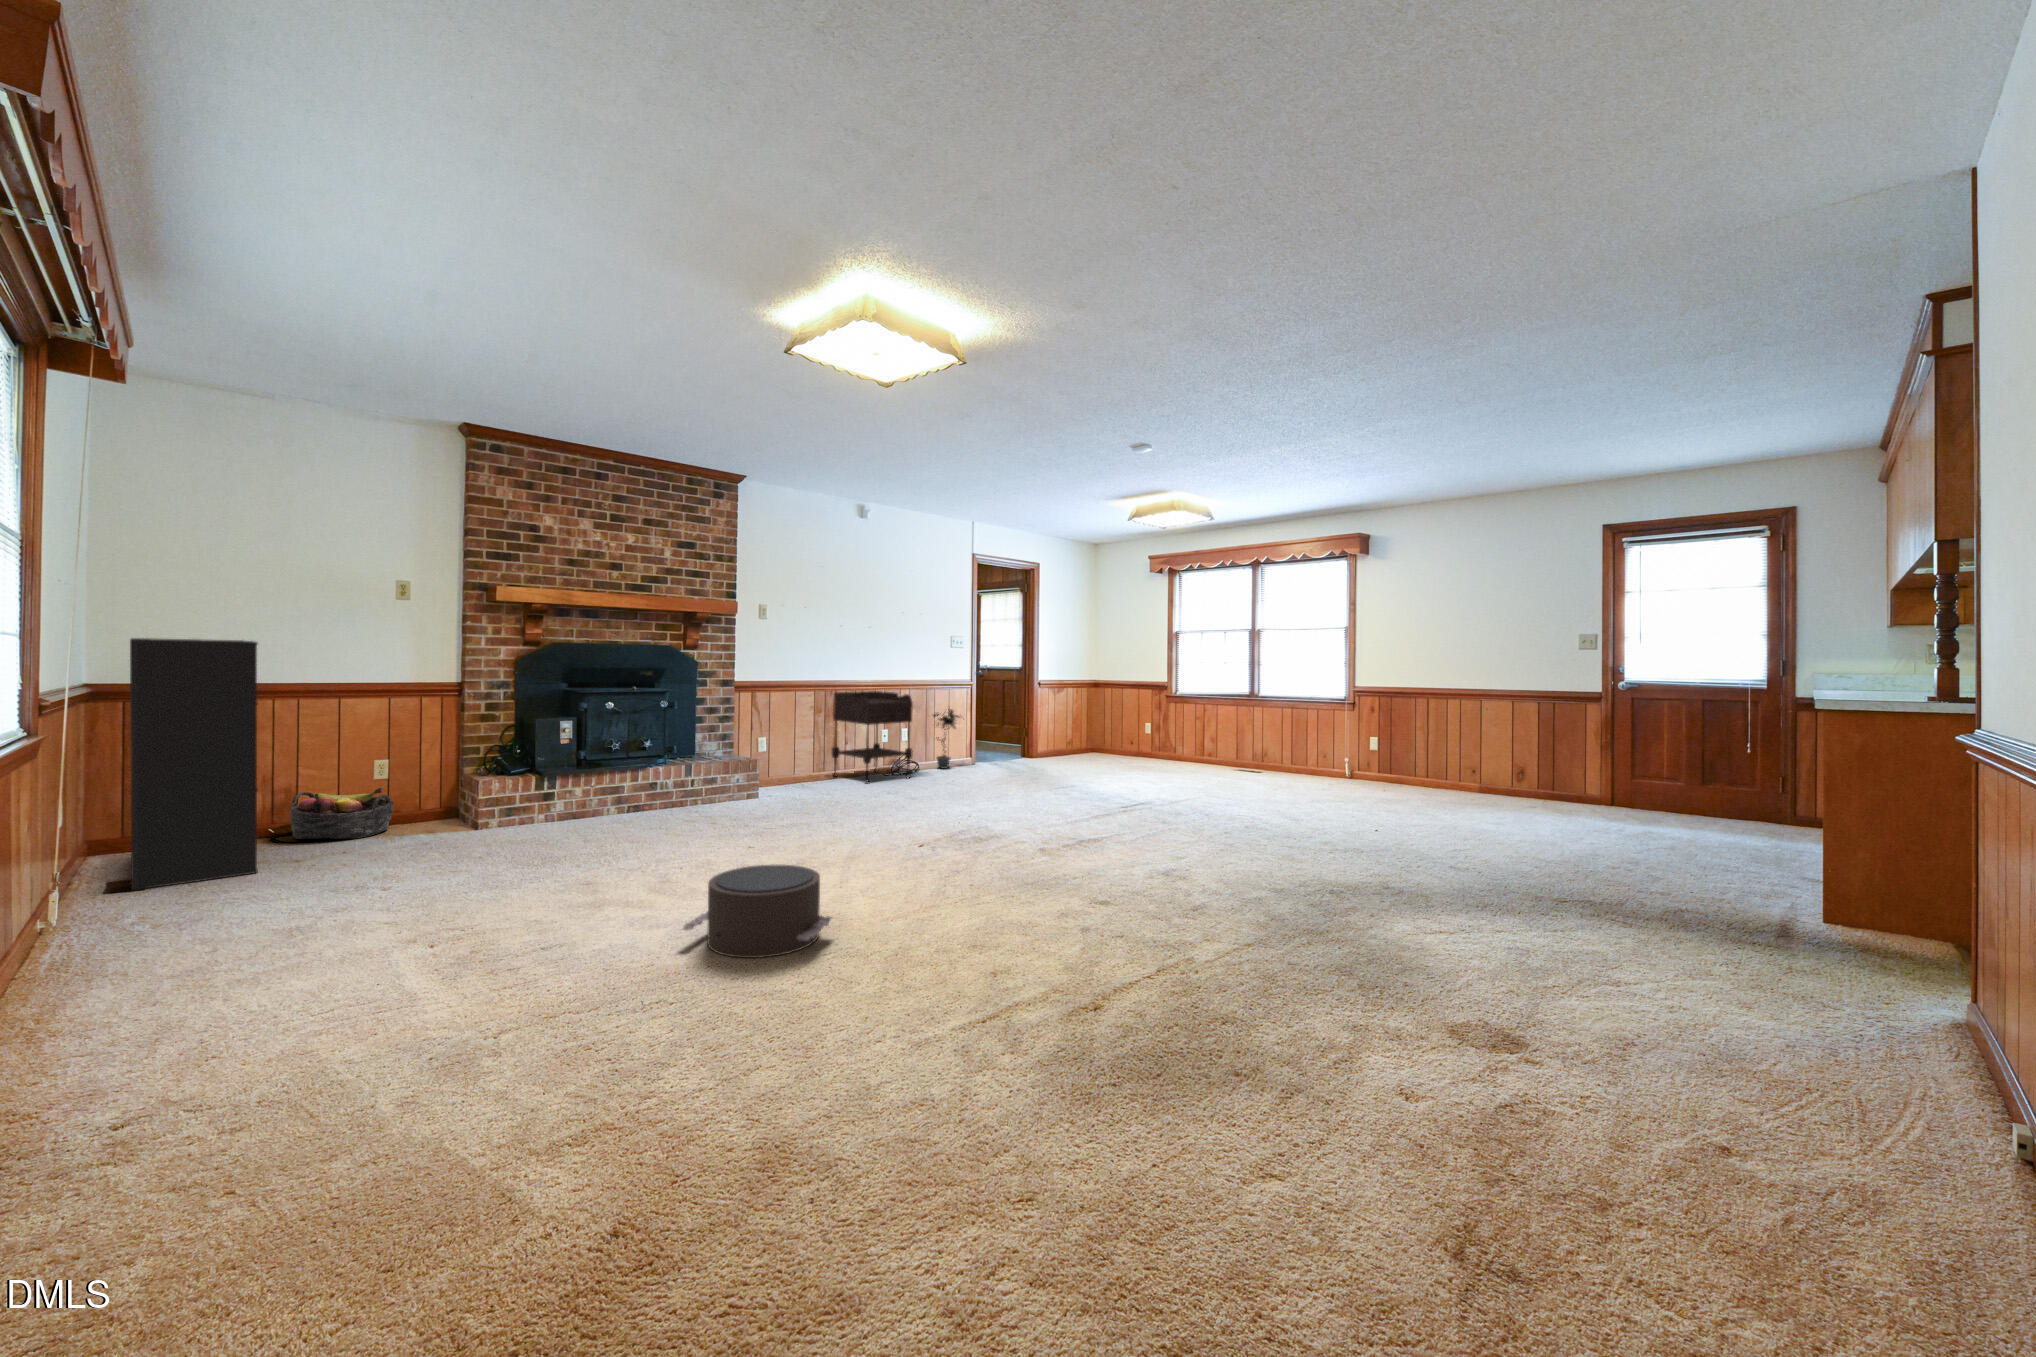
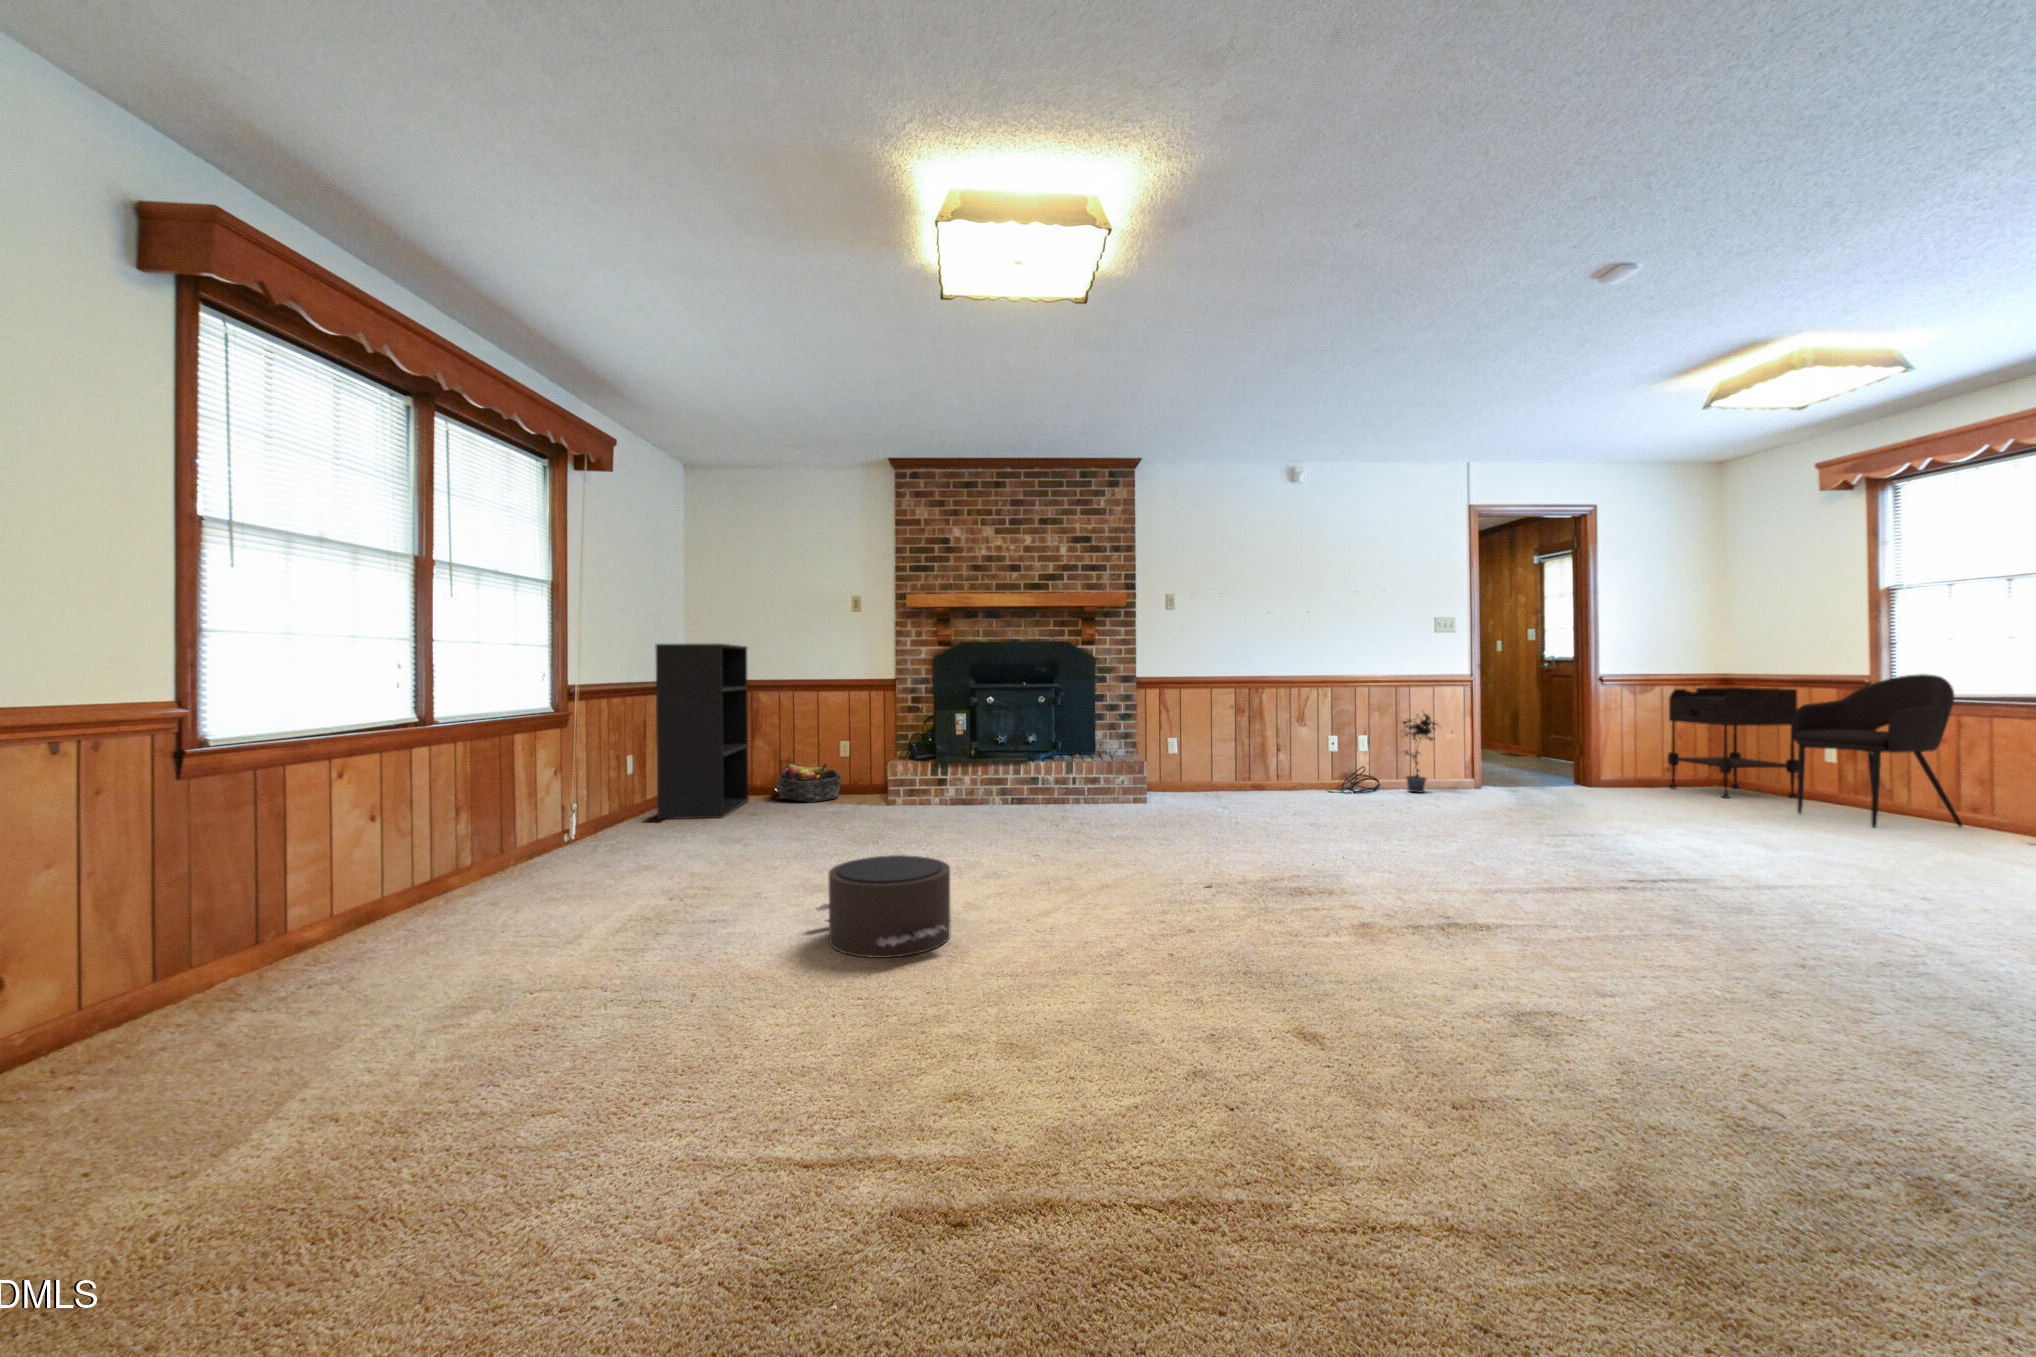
armchair: none [1142,684,1206,770] -> present [1793,674,1962,827]
side table: present [832,691,913,784] -> present [1668,687,1798,798]

